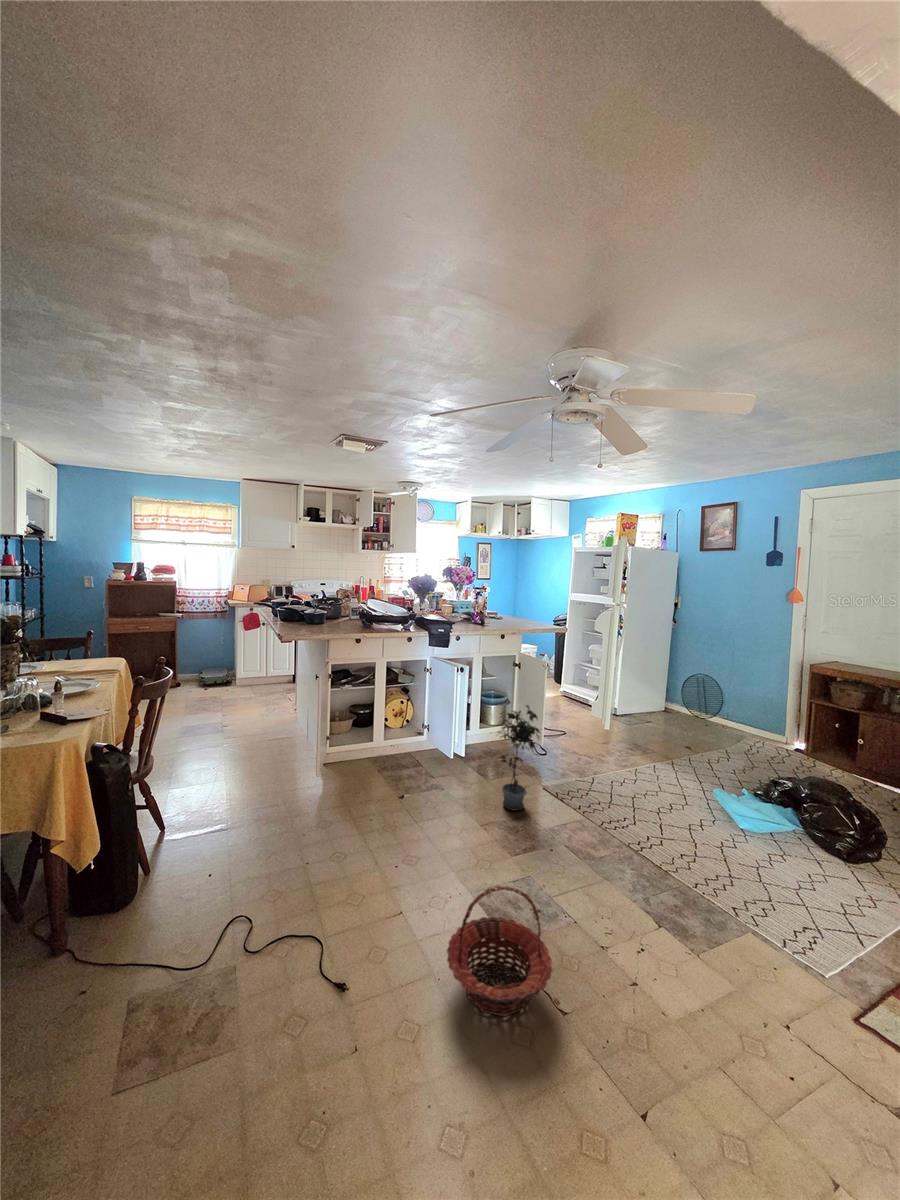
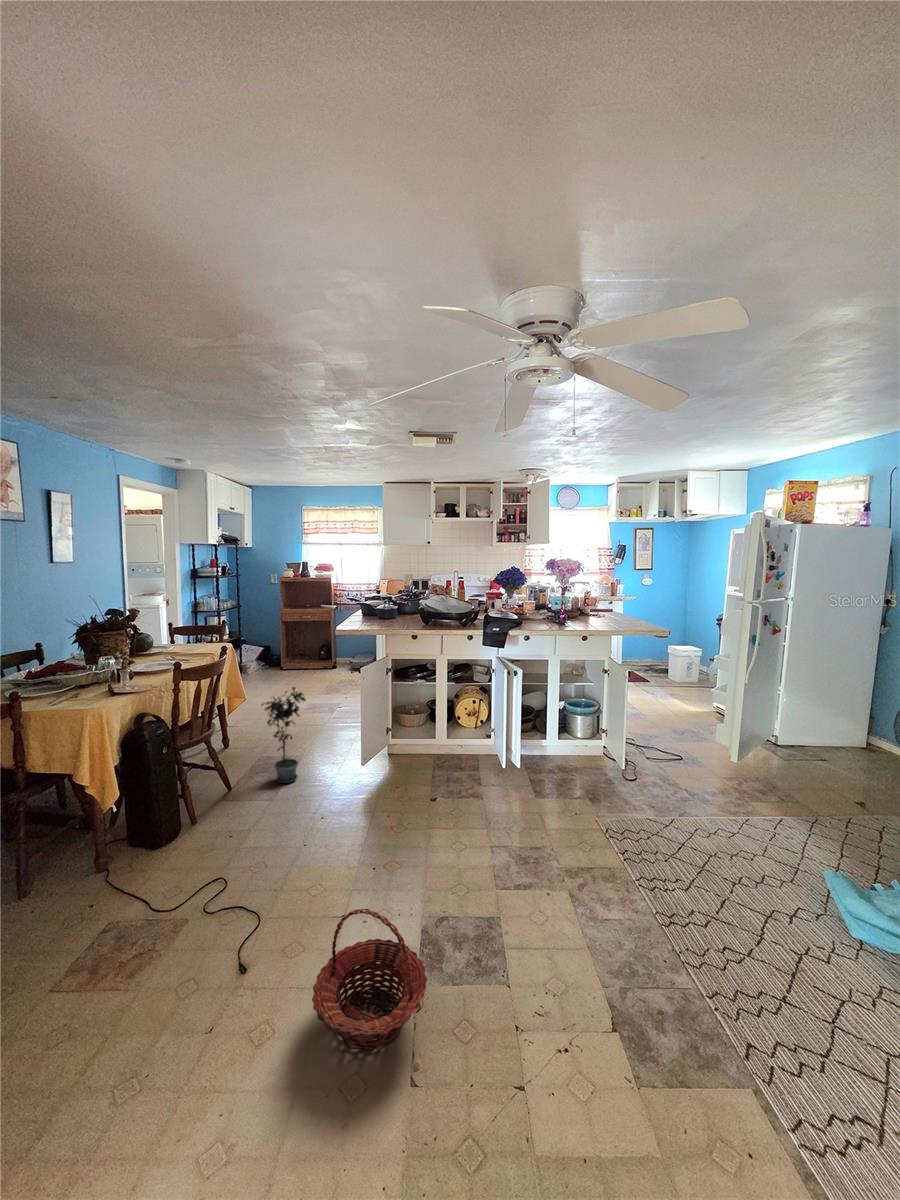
potted plant: present [499,705,540,811] -> present [262,687,306,783]

